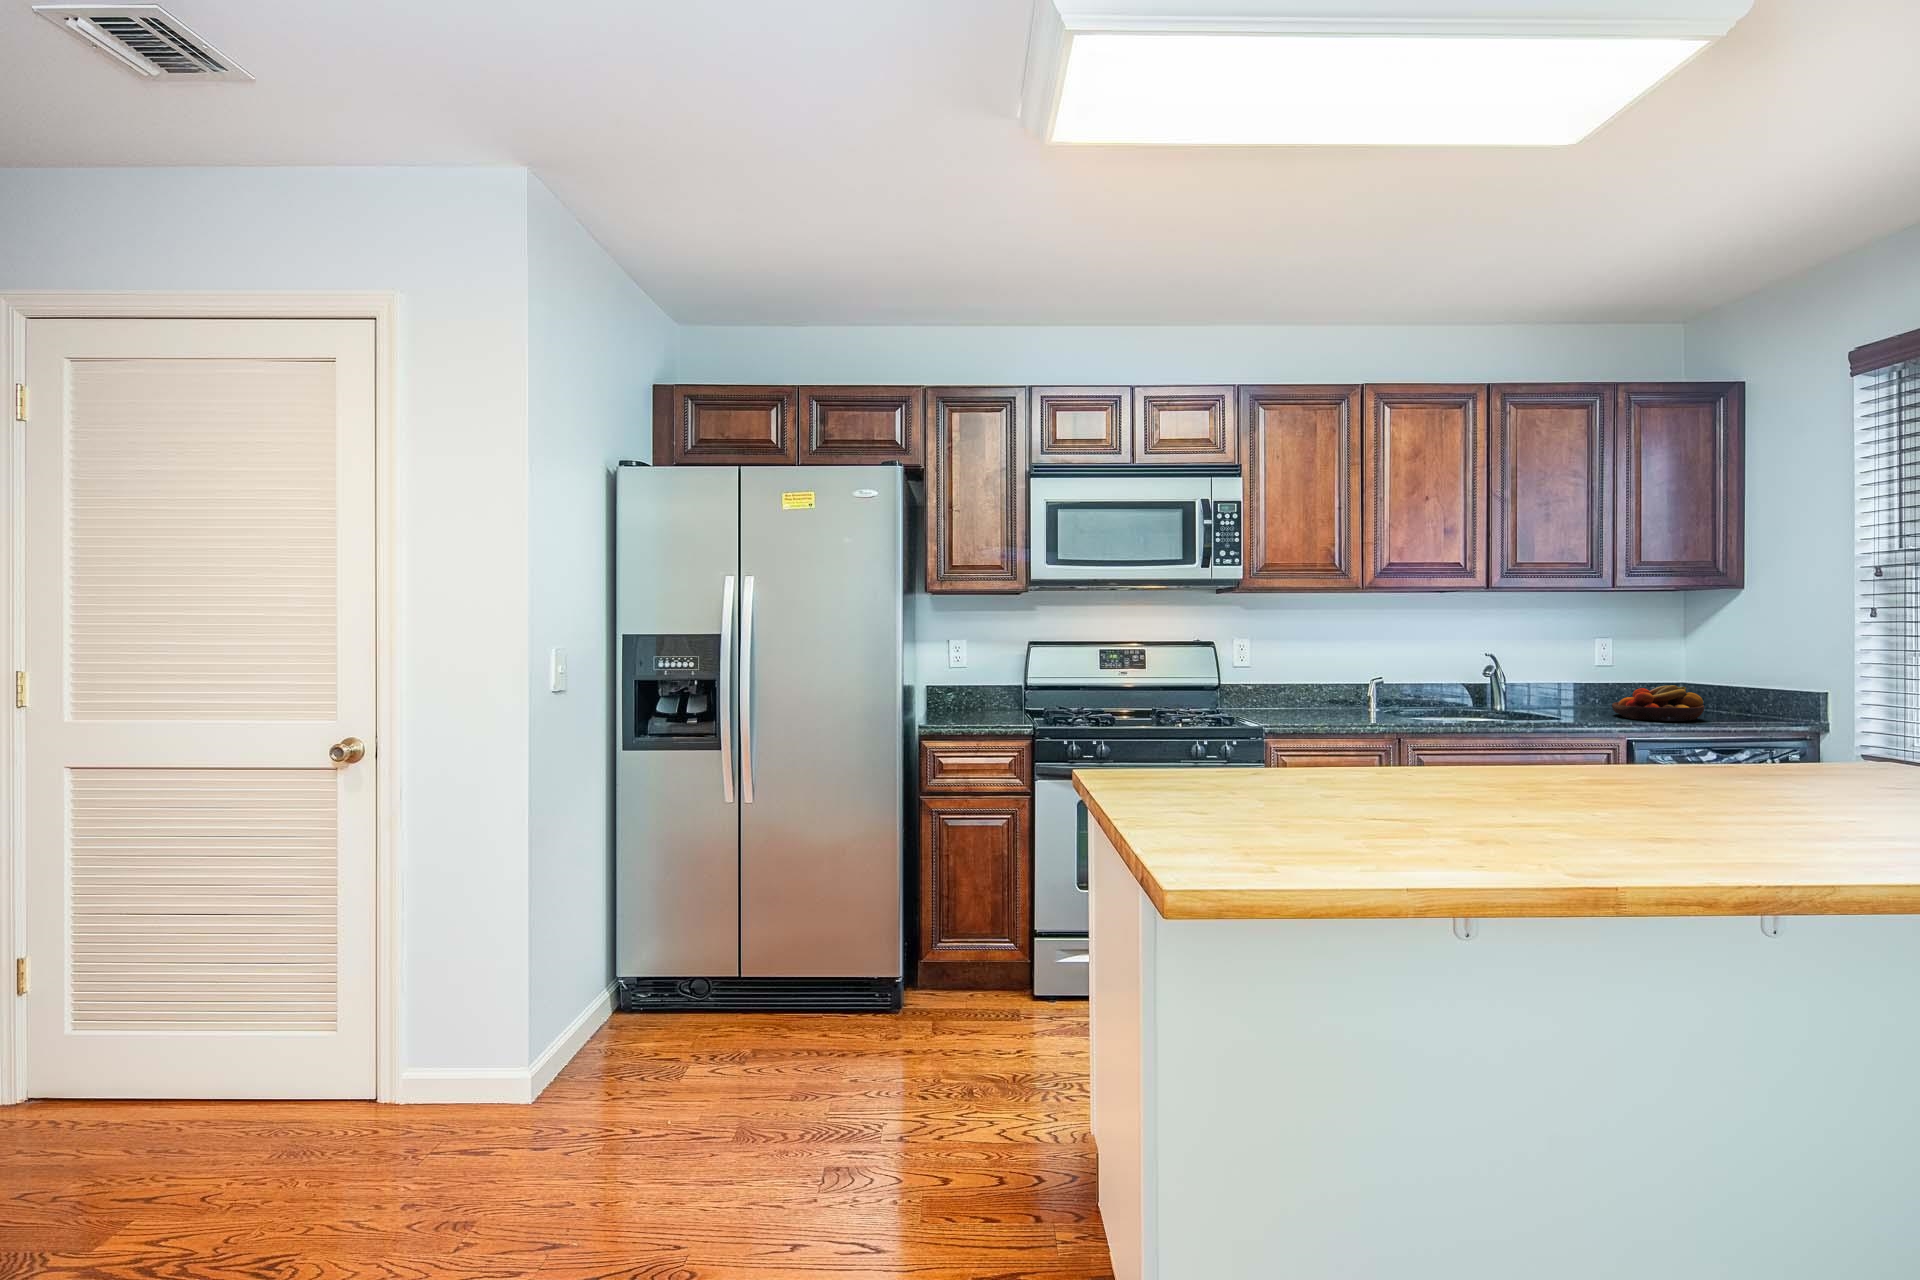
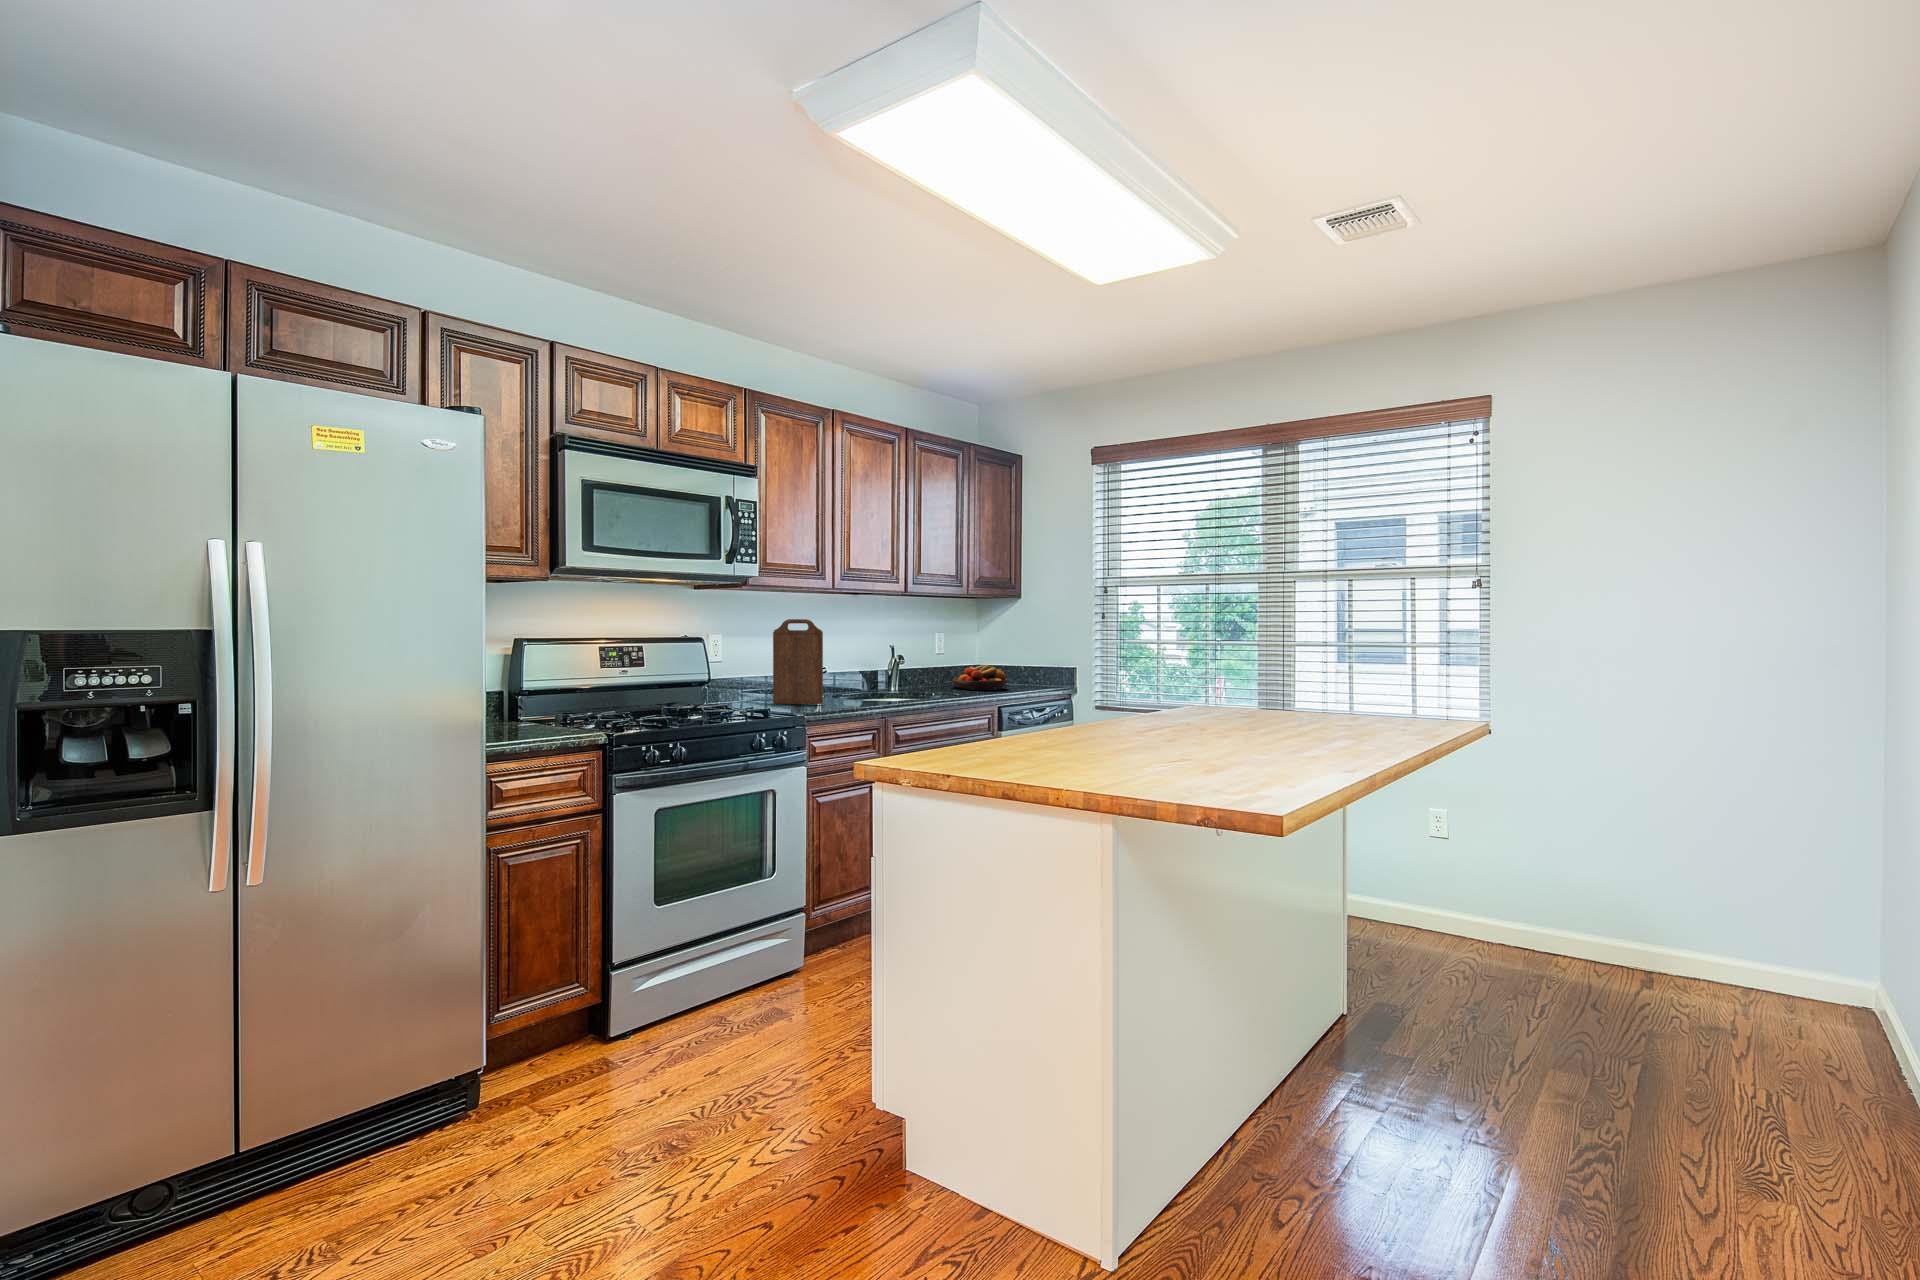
cutting board: none [1287,623,1337,719] -> present [773,619,823,704]

